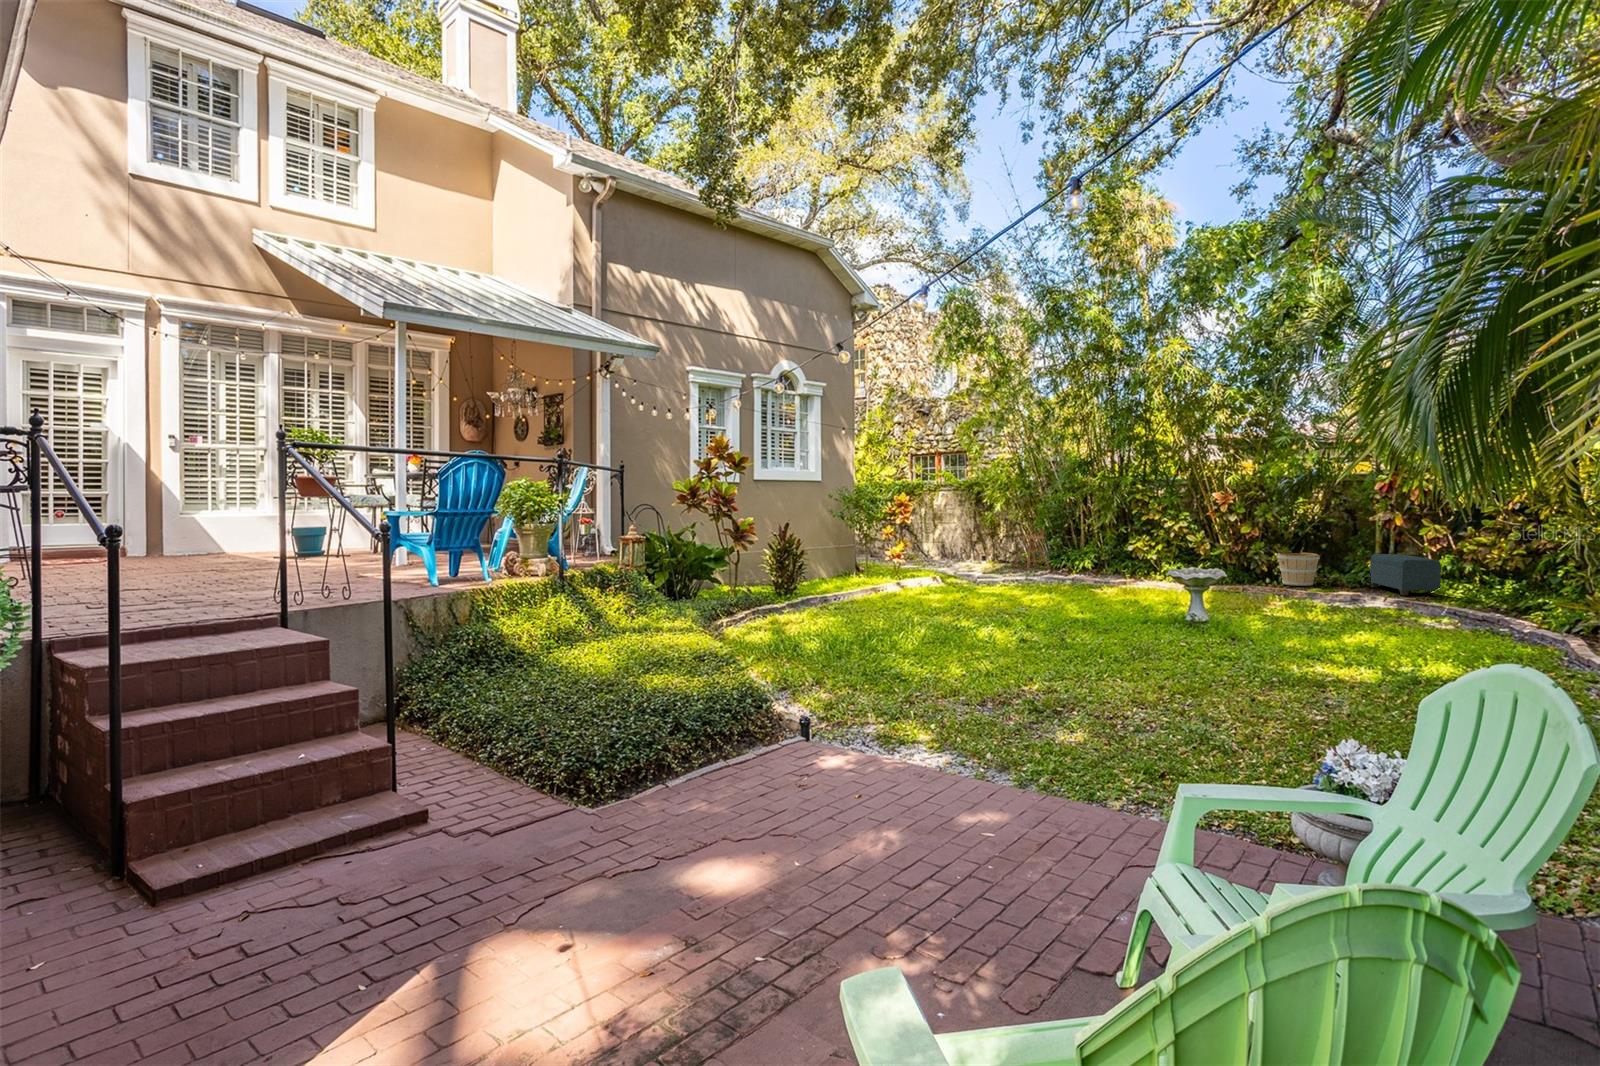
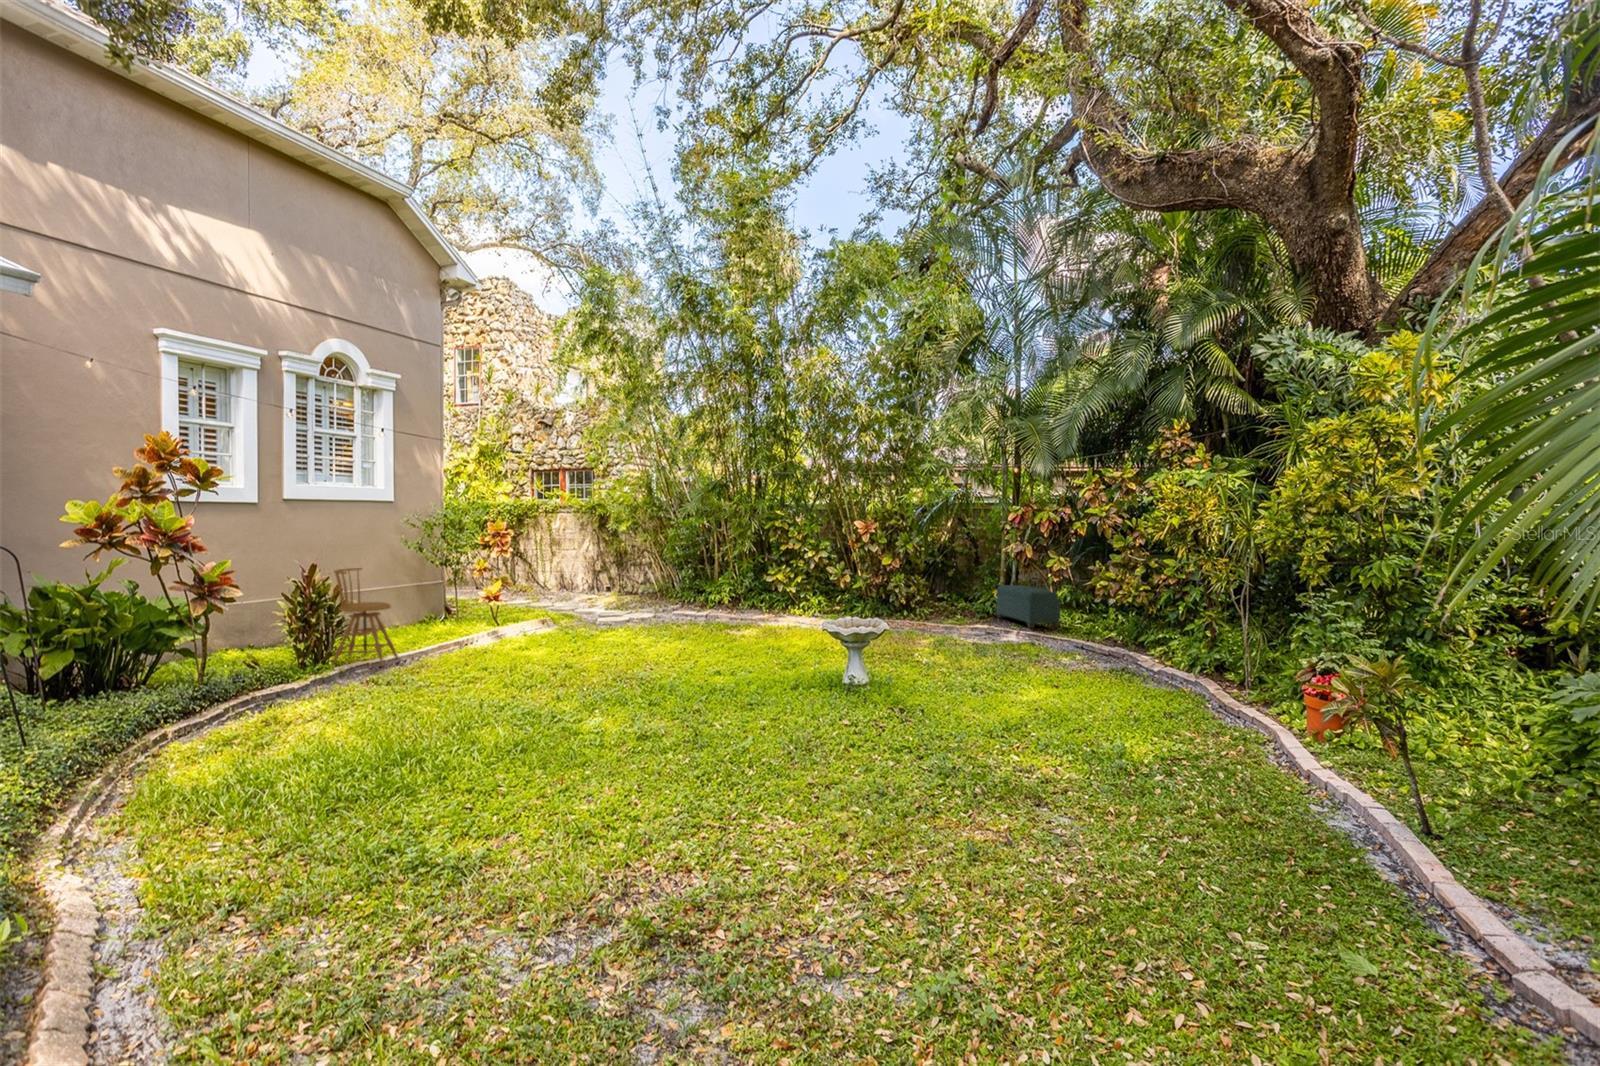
chair: present [1014,525,1049,568] -> present [333,568,398,667]
wooden bucket: present [1277,553,1320,586] -> none [914,584,953,619]

